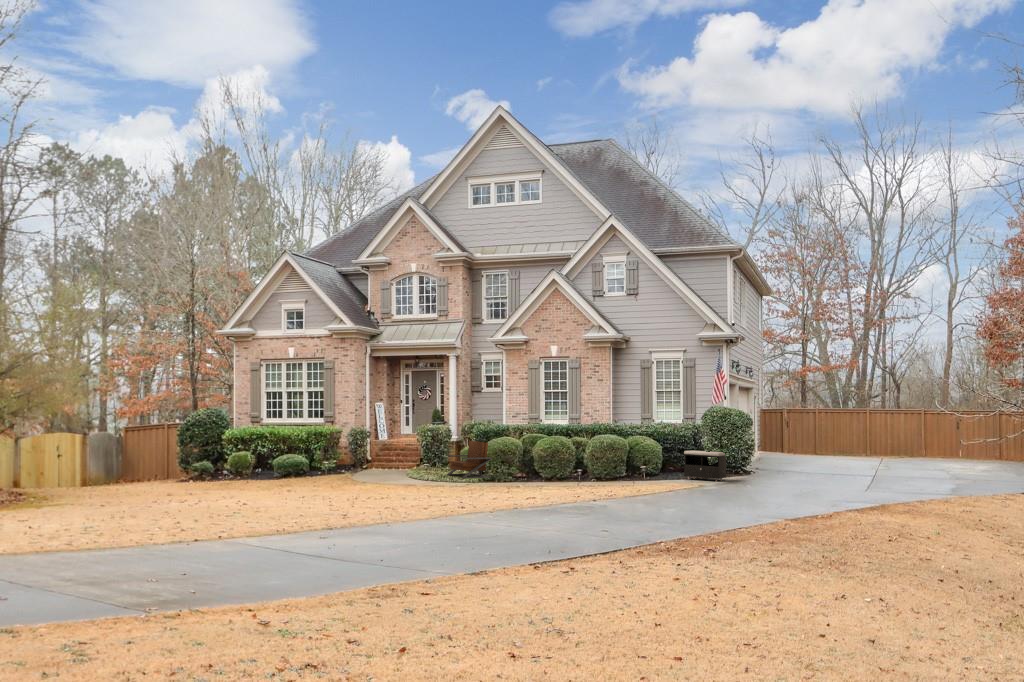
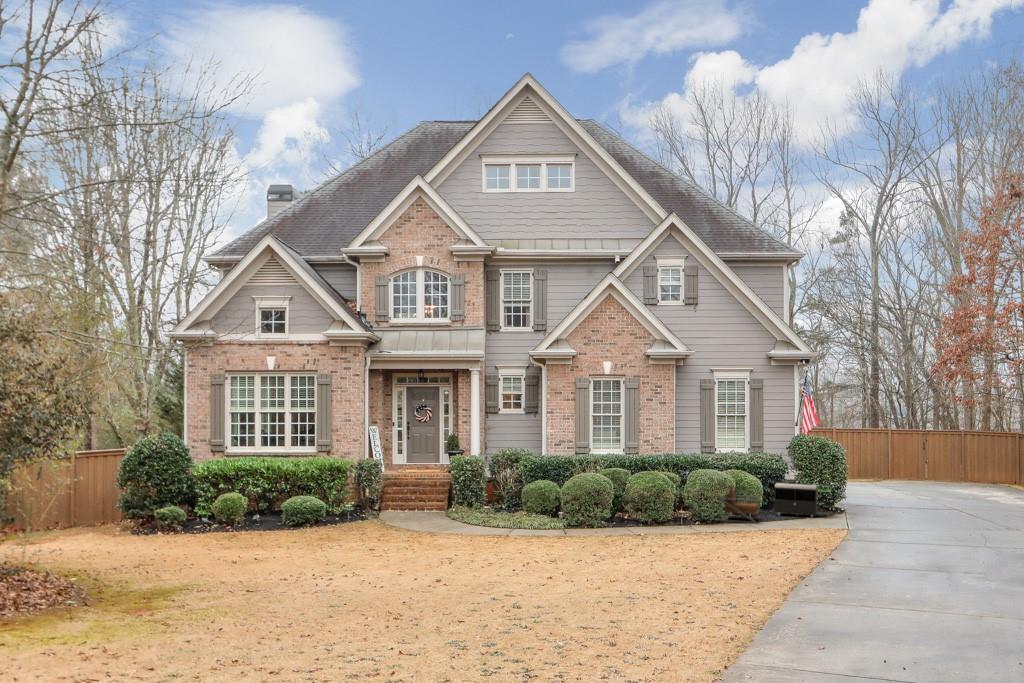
lounge chair: present [447,441,492,478] -> present [720,485,760,523]

